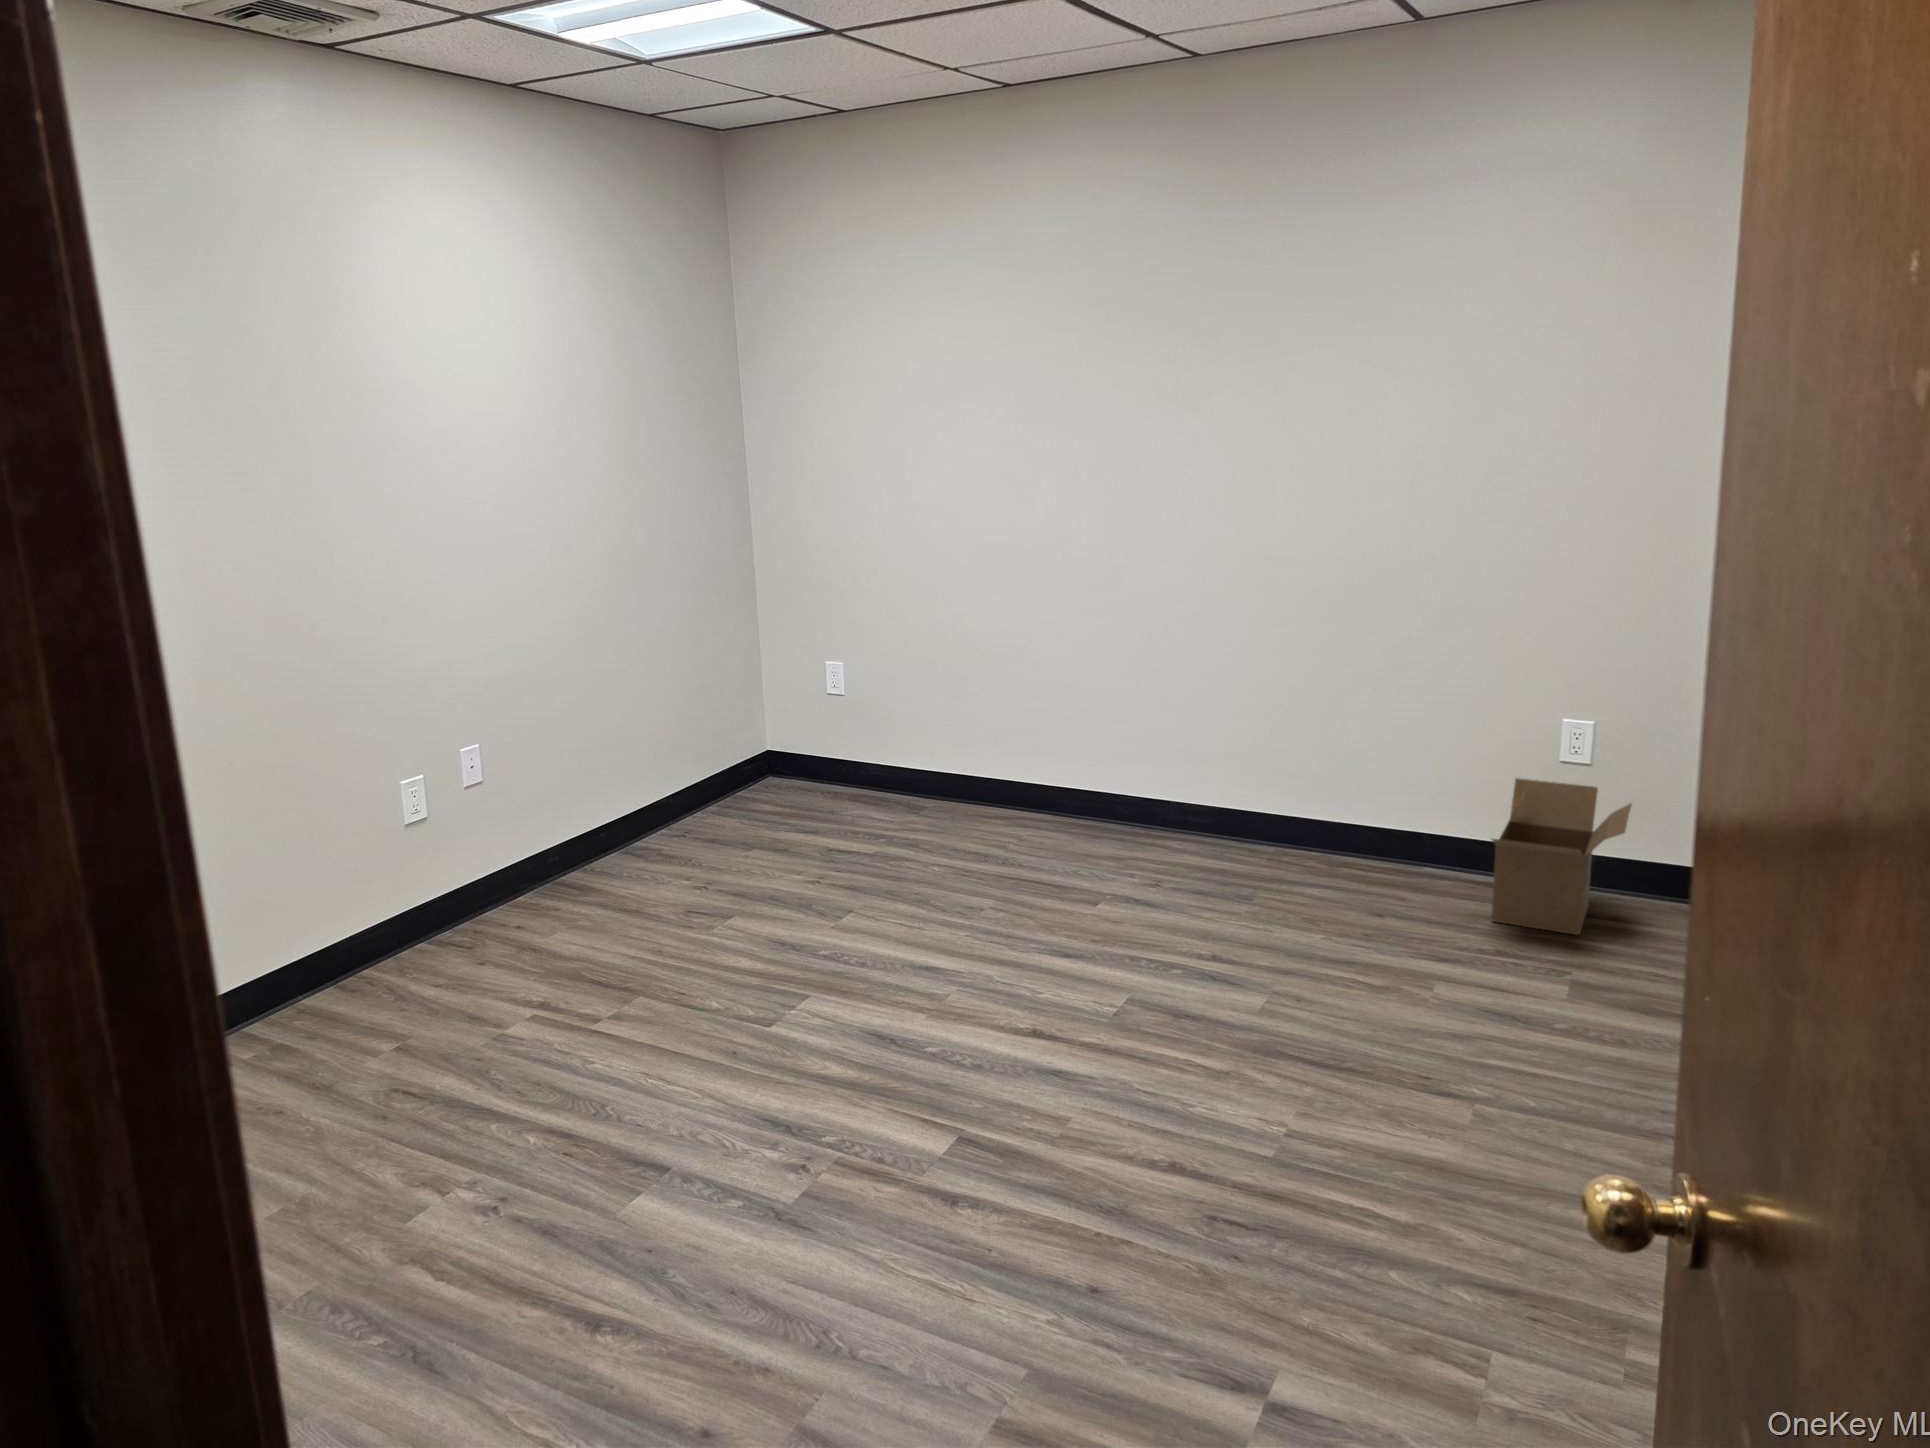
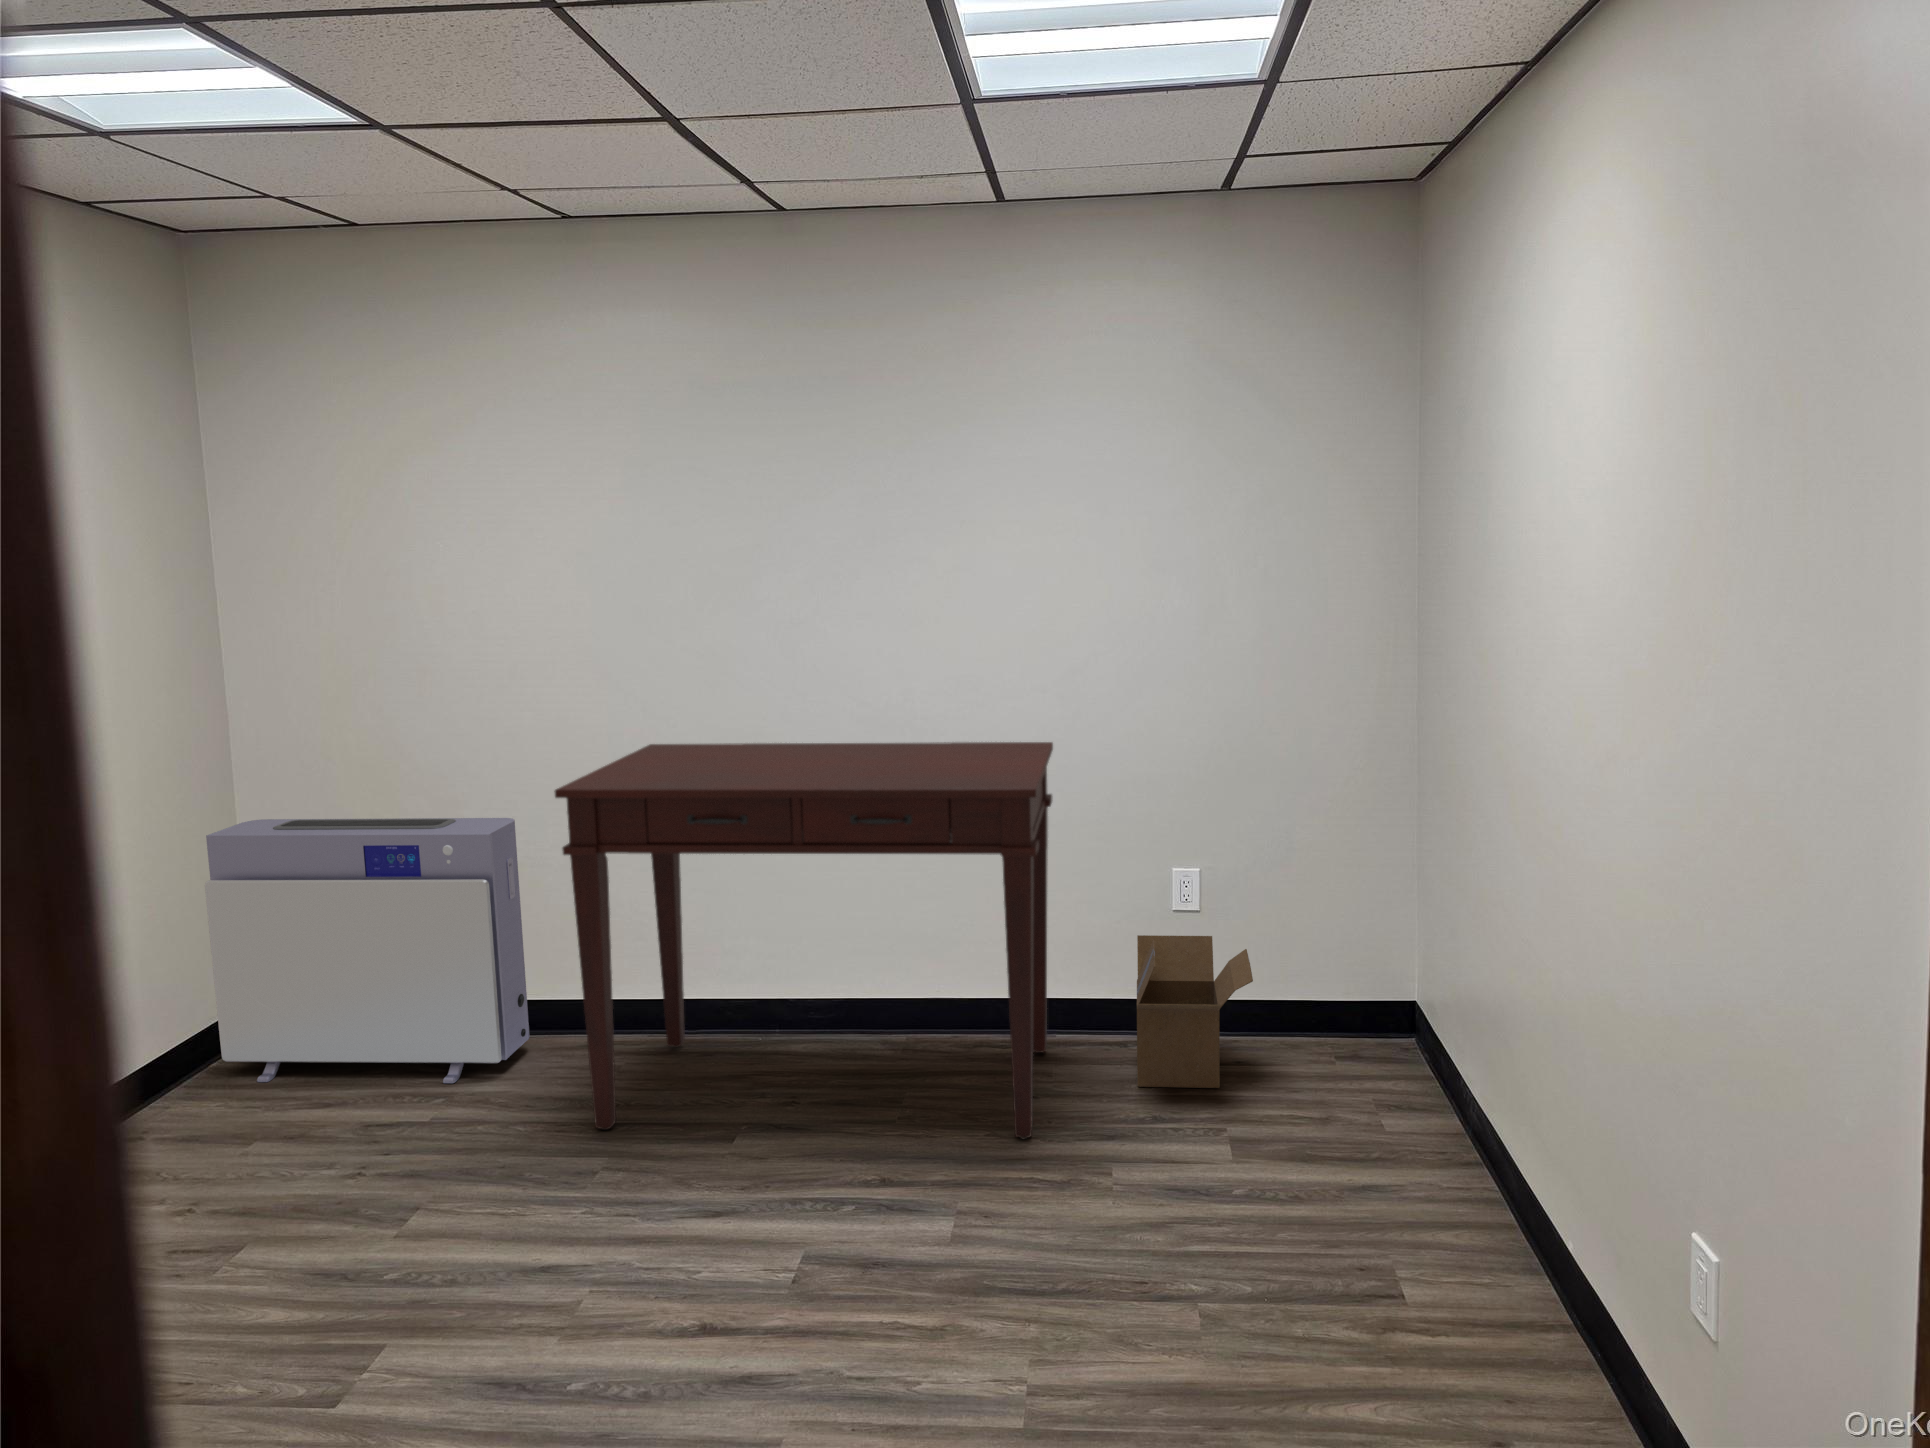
desk: none [966,563,1437,946] -> present [554,742,1053,1139]
air purifier: none [729,610,958,833] -> present [205,818,530,1083]

